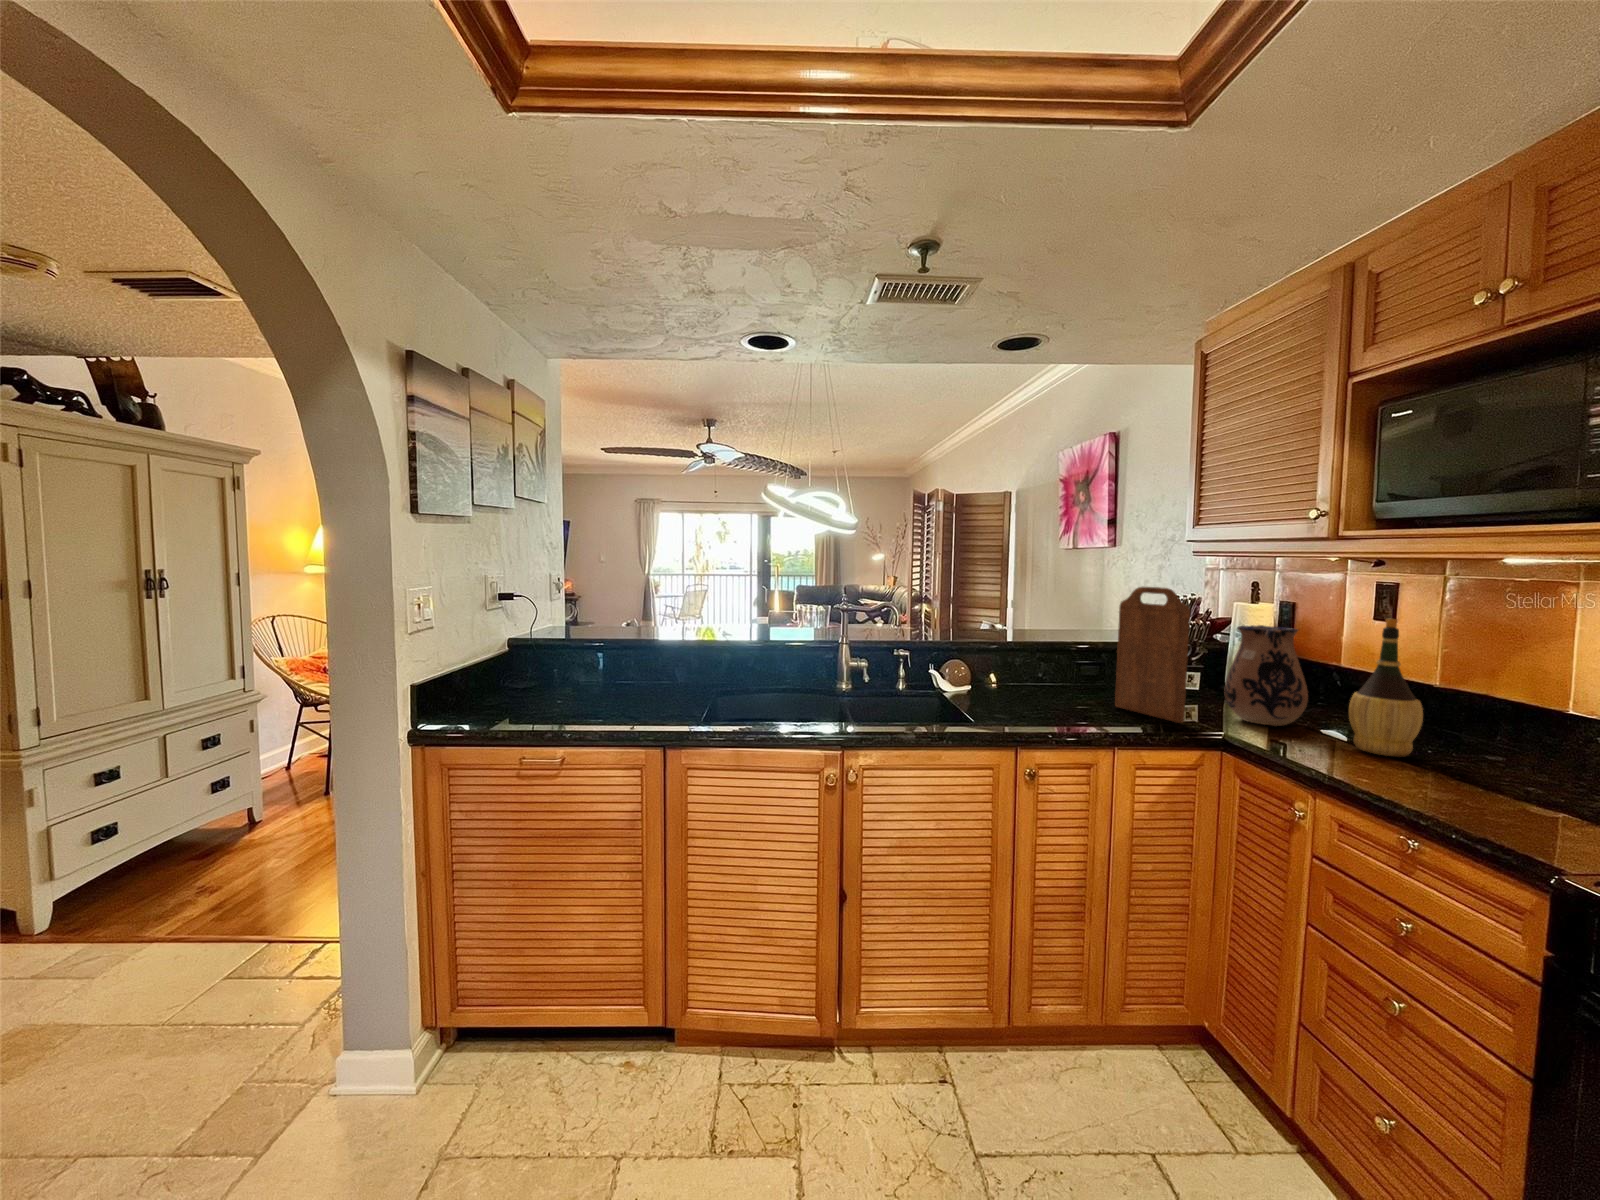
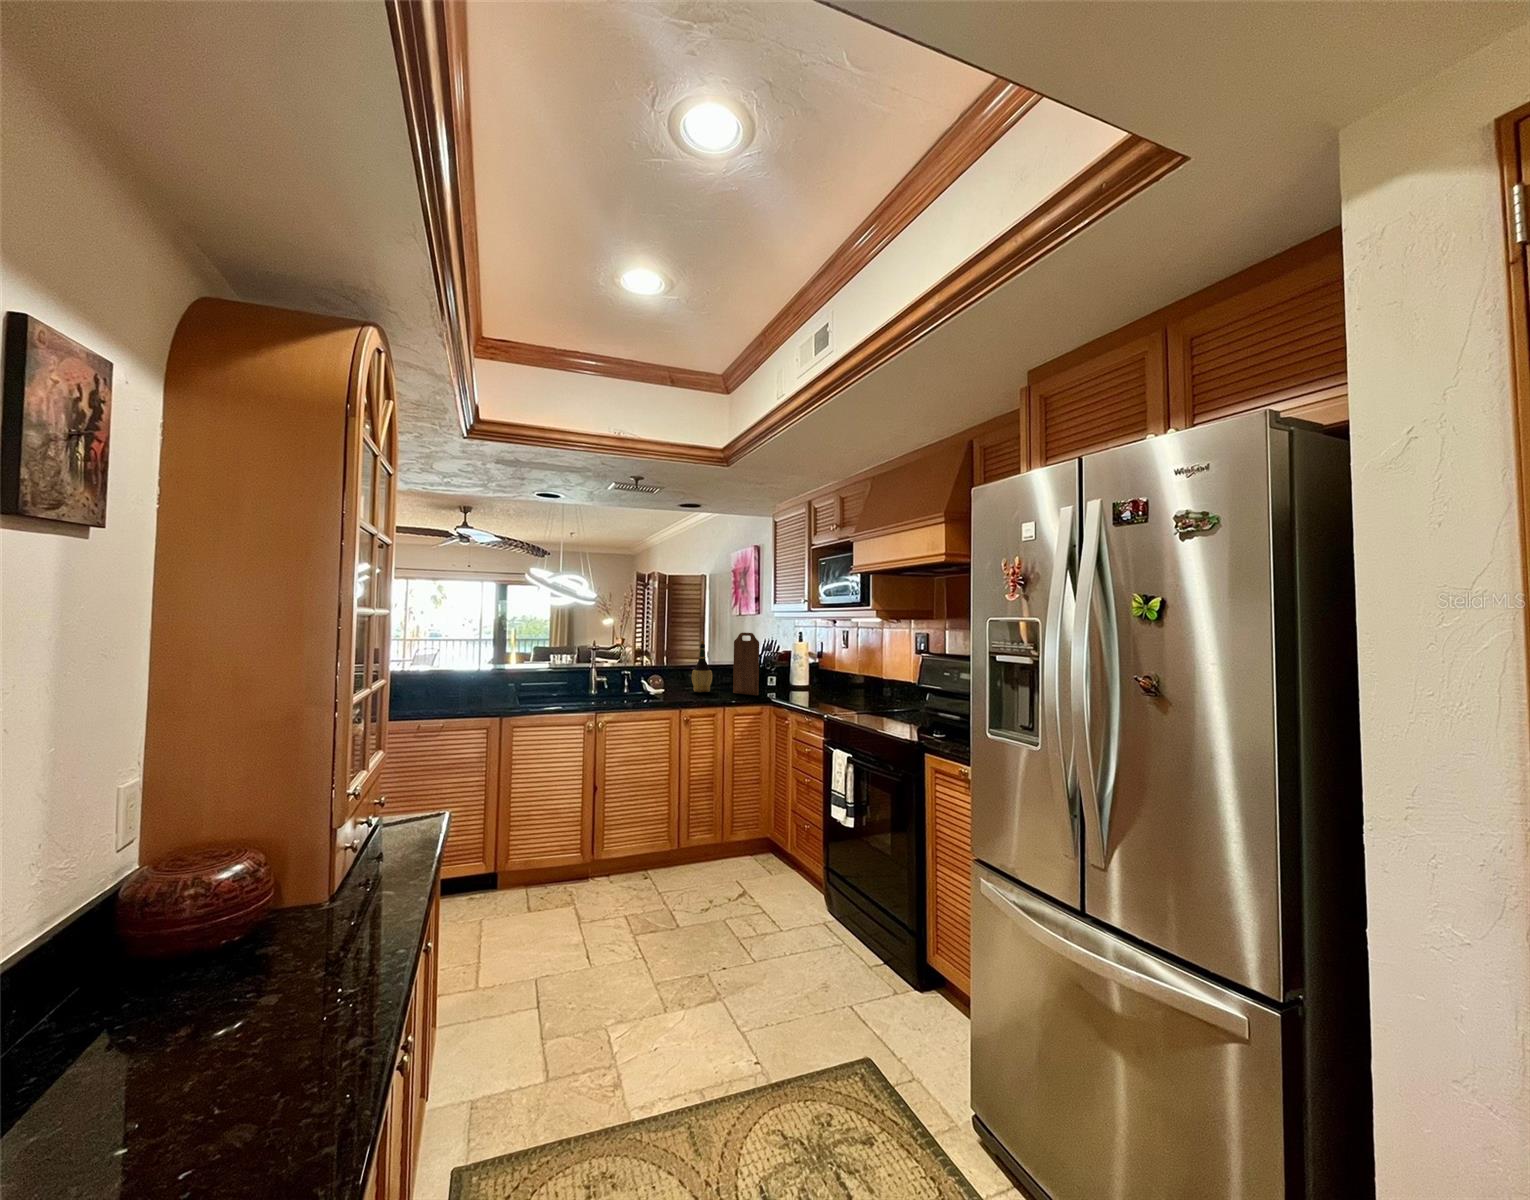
wine bottle: present [1349,619,1423,756] -> present [692,641,712,692]
ceramic pitcher: present [1224,625,1308,726] -> none [778,650,809,694]

